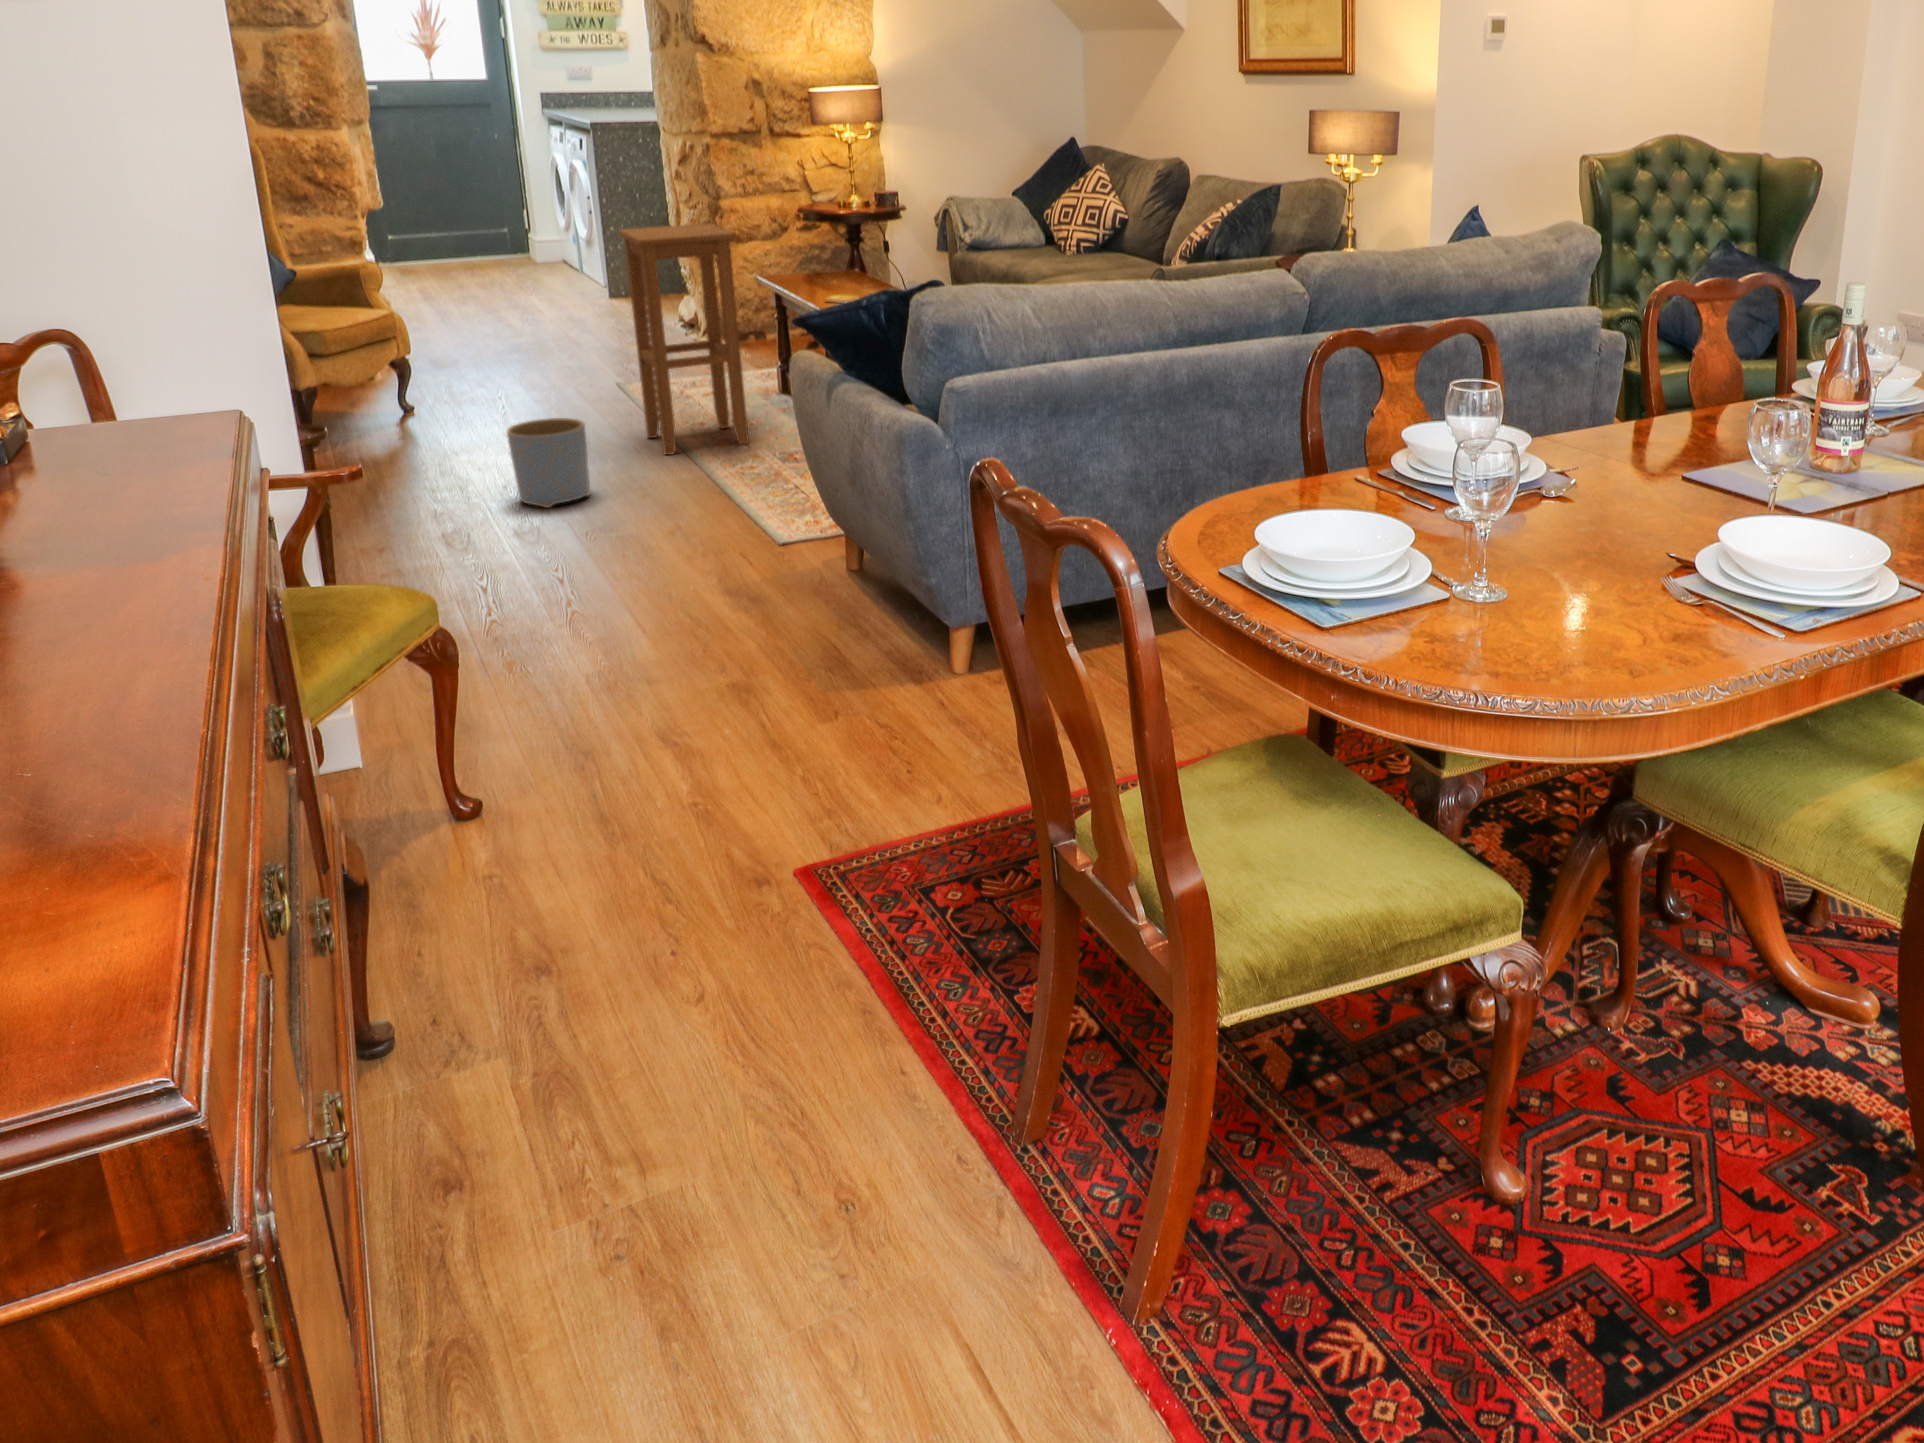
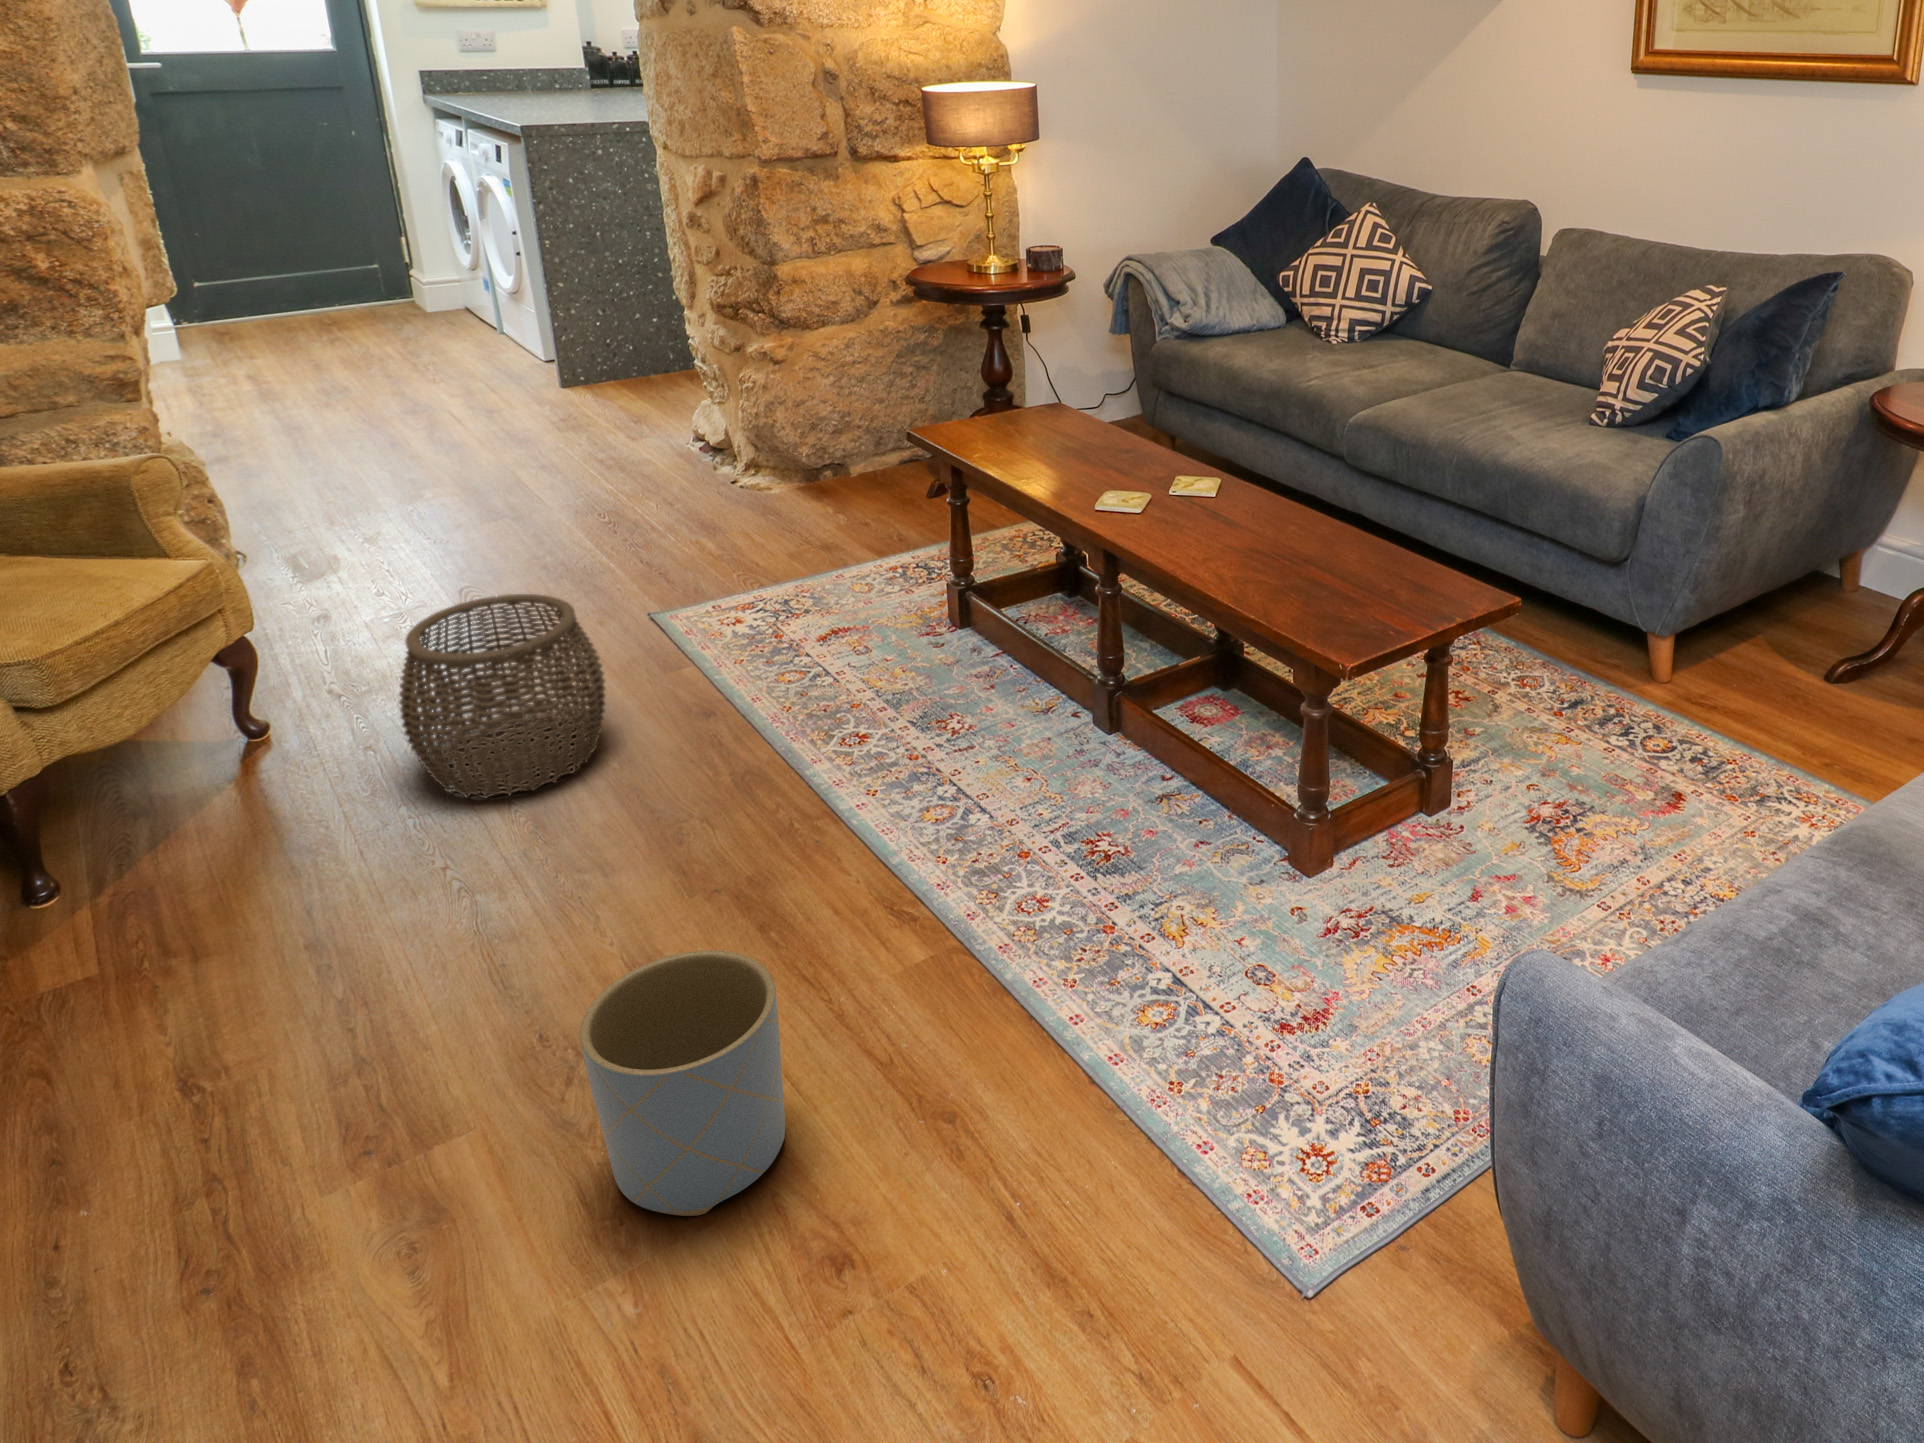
stool: present [618,223,749,455] -> none [751,398,1033,907]
woven basket: none [468,333,569,425] -> present [399,594,605,798]

